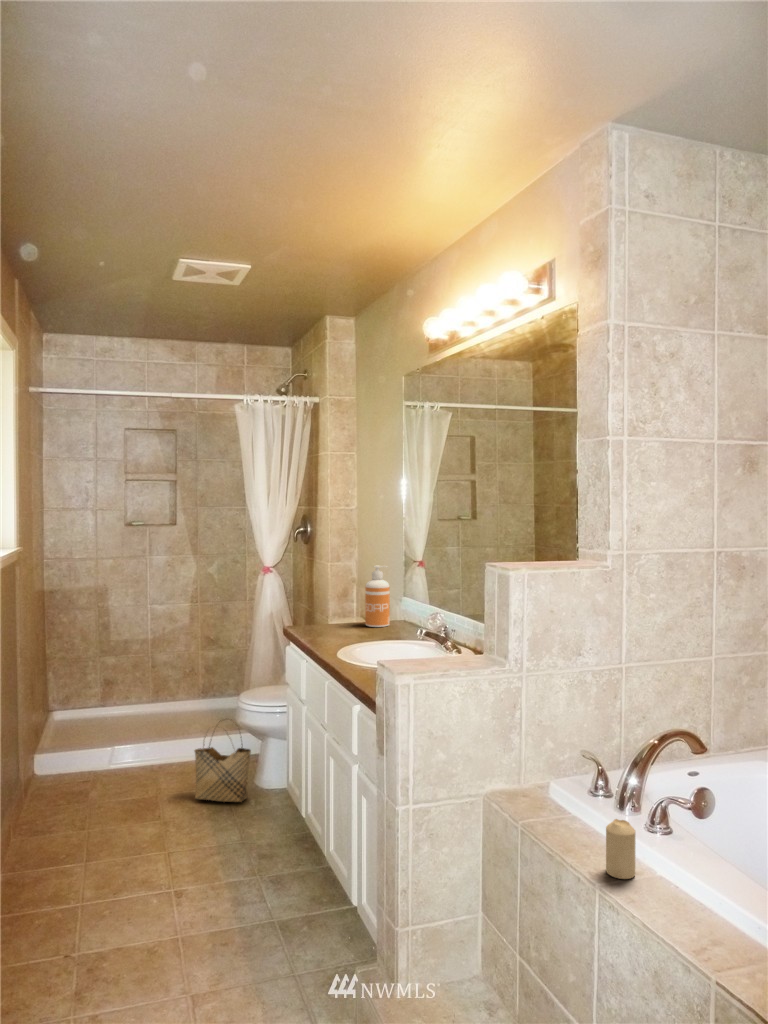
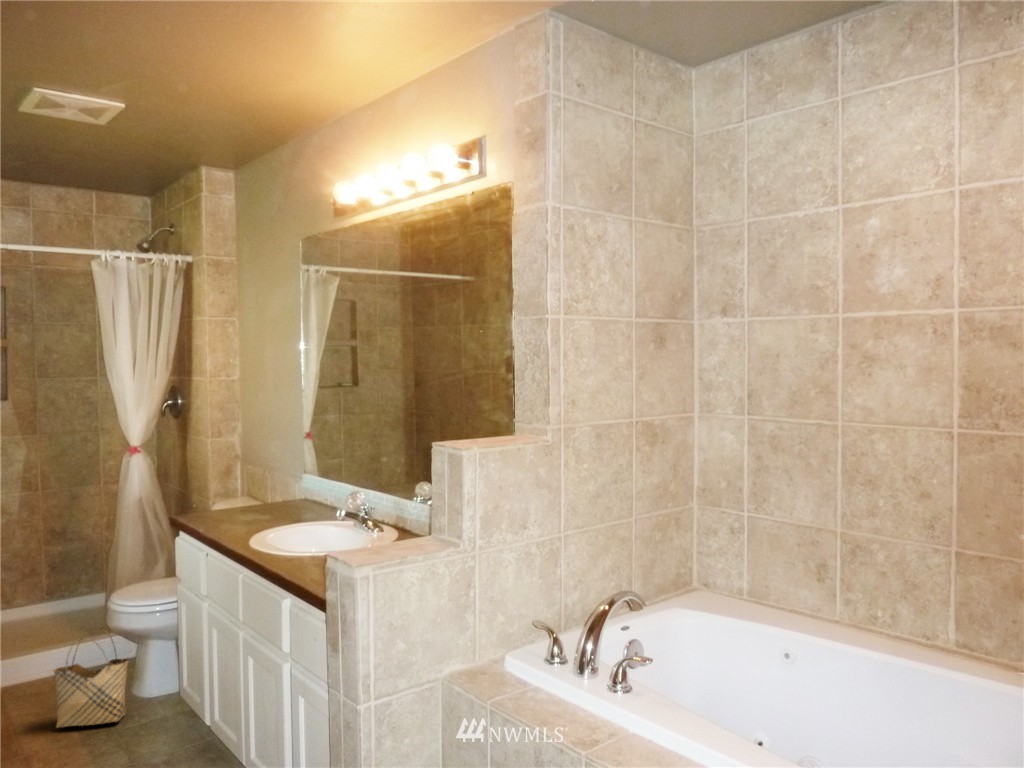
soap dispenser: present [365,566,390,627] -> none [267,443,295,509]
candle: present [606,819,636,879] -> none [582,686,608,742]

